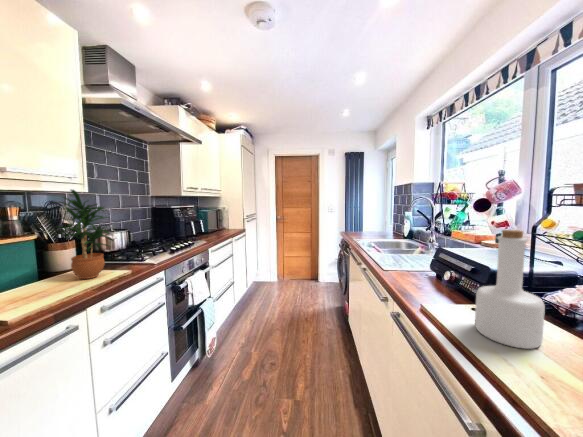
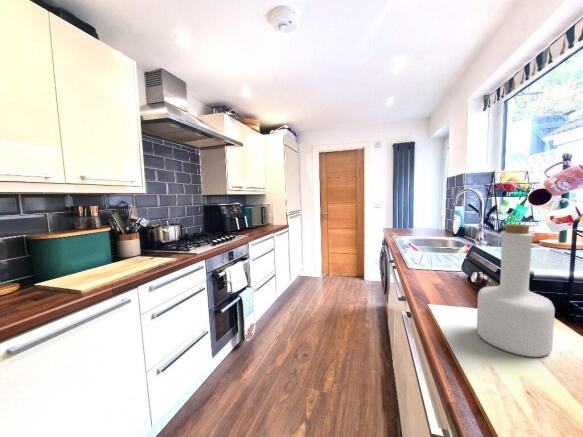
potted plant: present [54,190,114,279] -> none [116,191,164,263]

